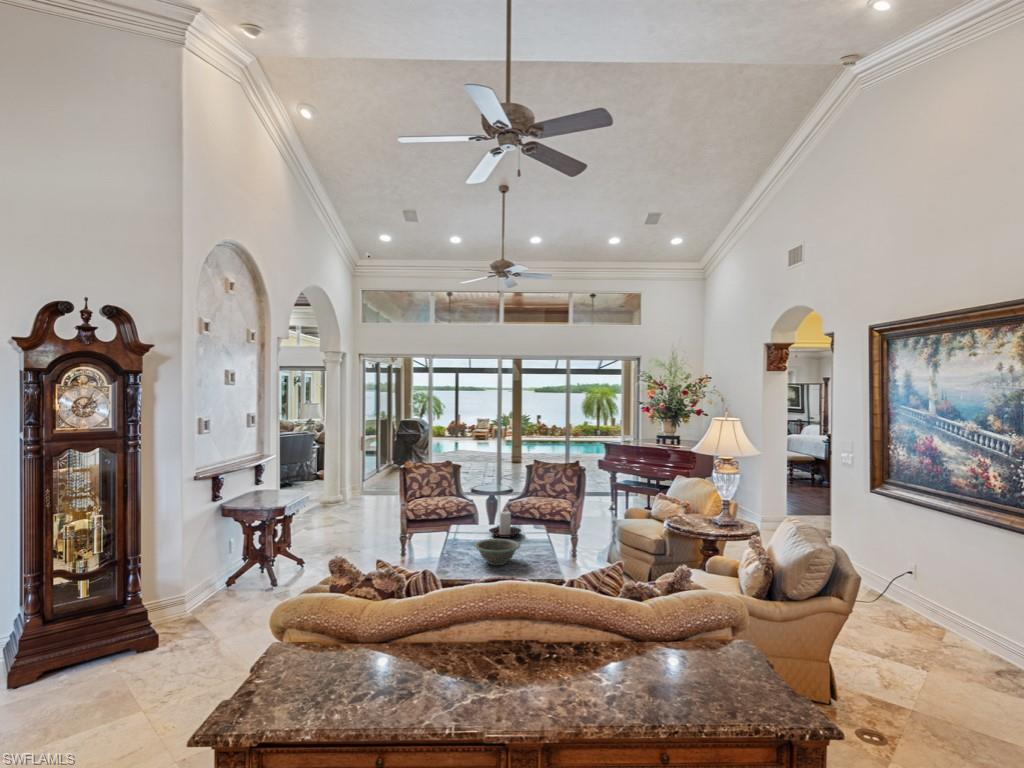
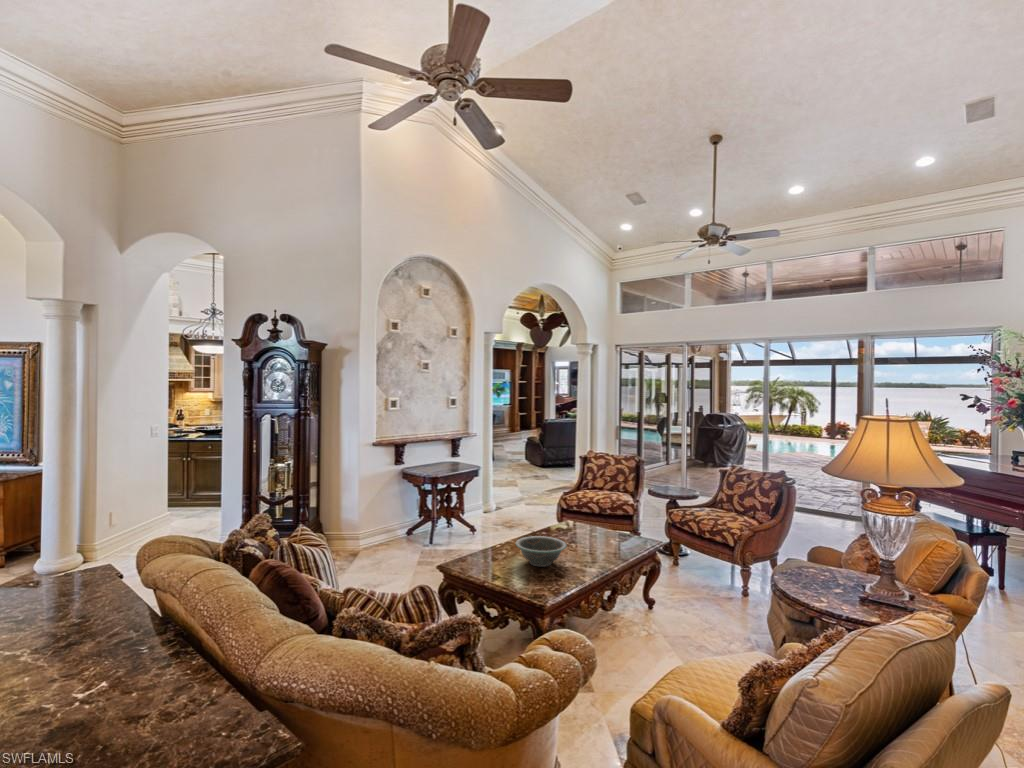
candle holder: present [489,511,521,538] -> none [582,512,620,543]

